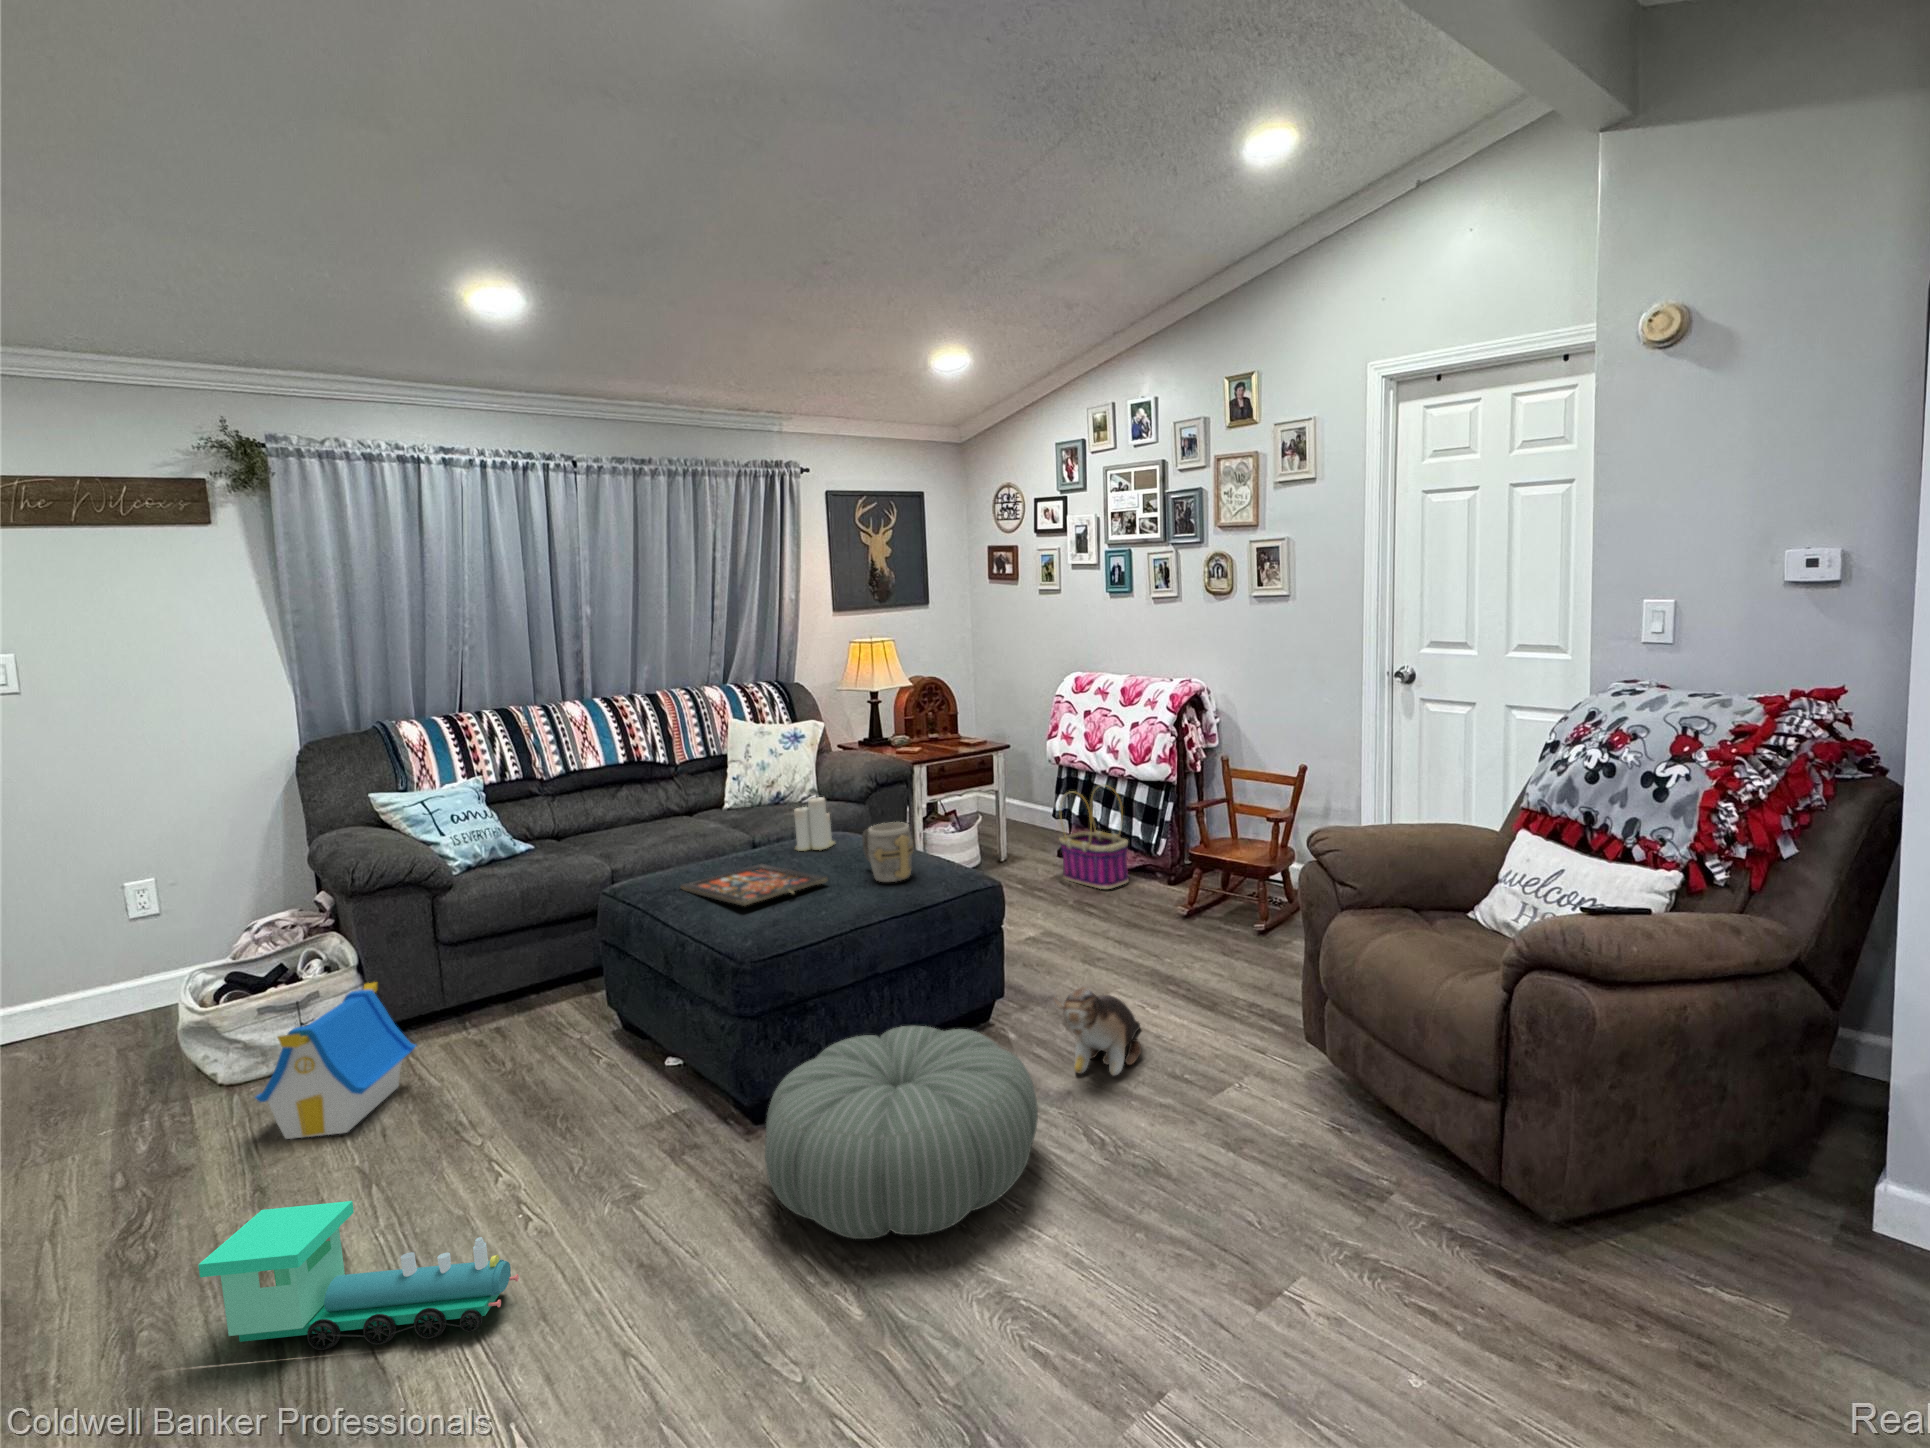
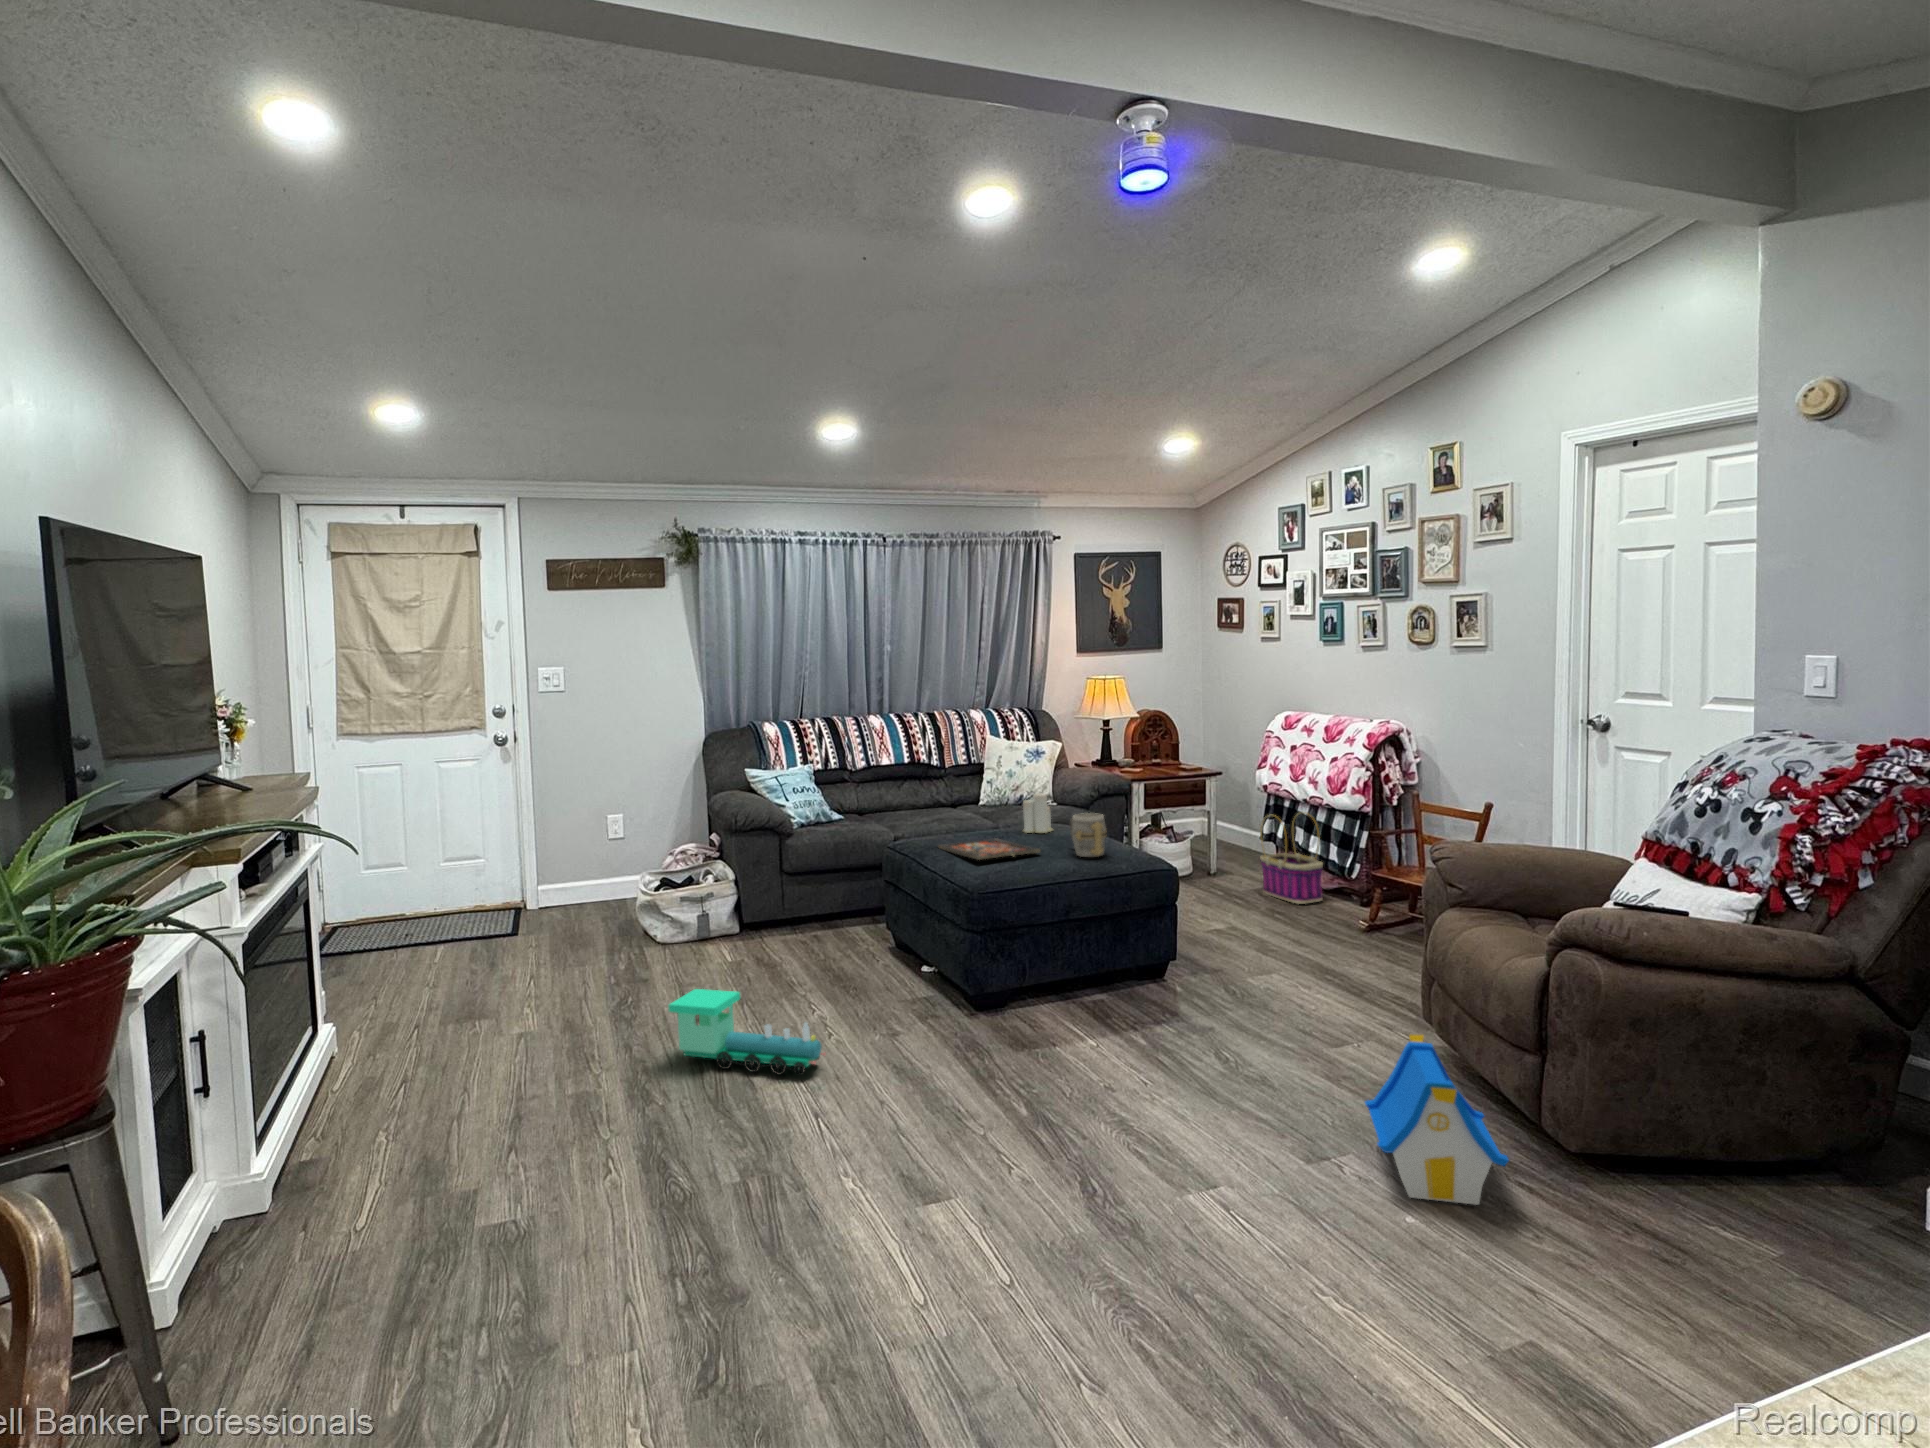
toy house: present [255,982,416,1139] -> present [1365,1035,1509,1205]
plush toy: present [1054,987,1141,1075] -> none [1201,949,1288,1024]
pouf: present [765,1026,1038,1239] -> none [977,954,1173,1082]

